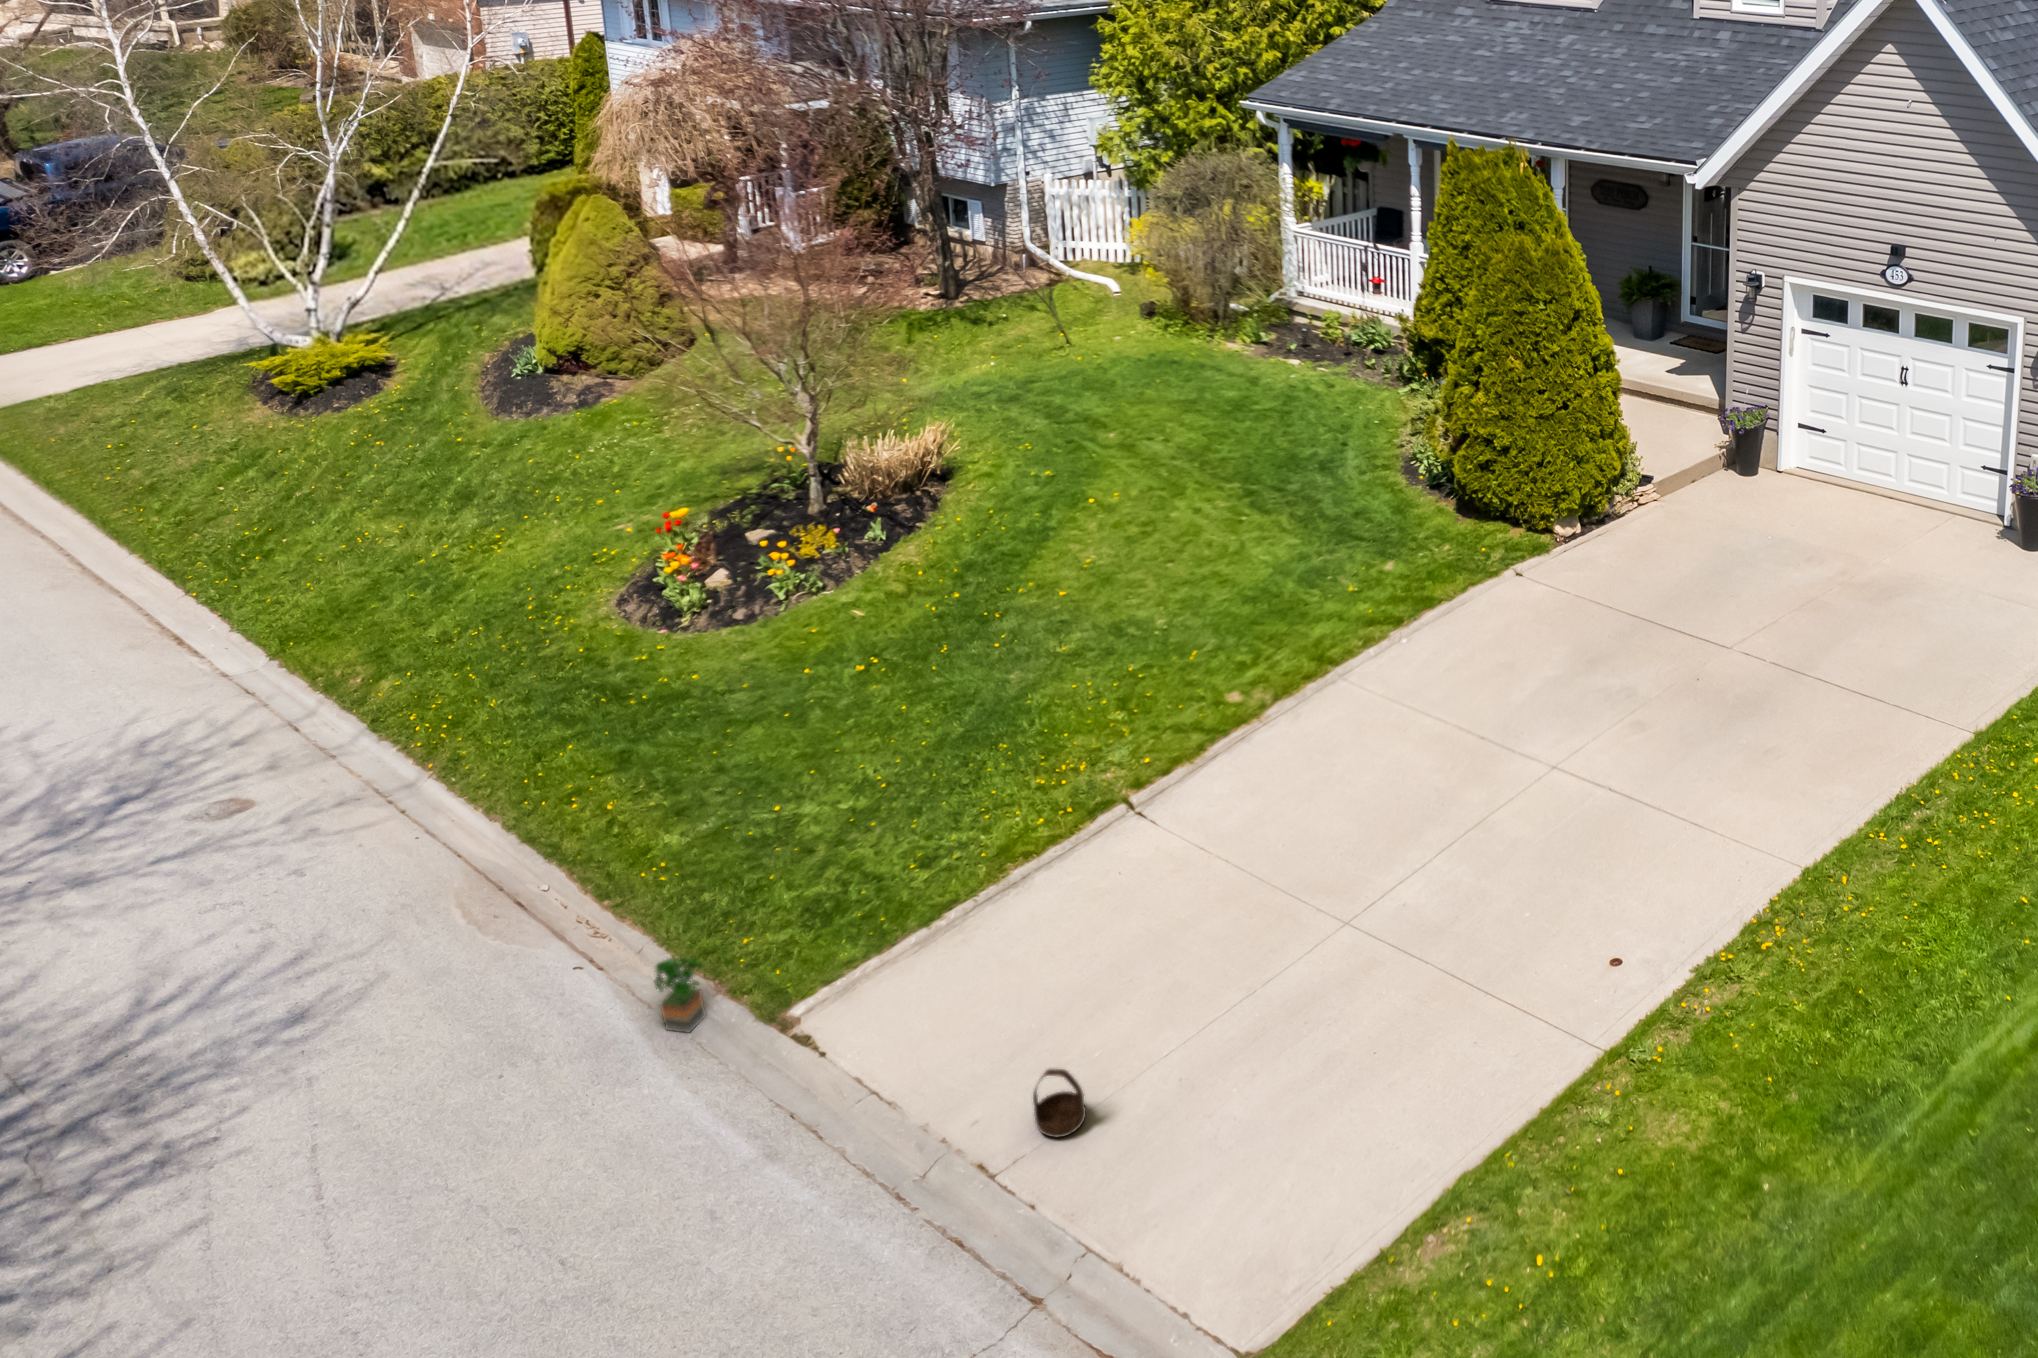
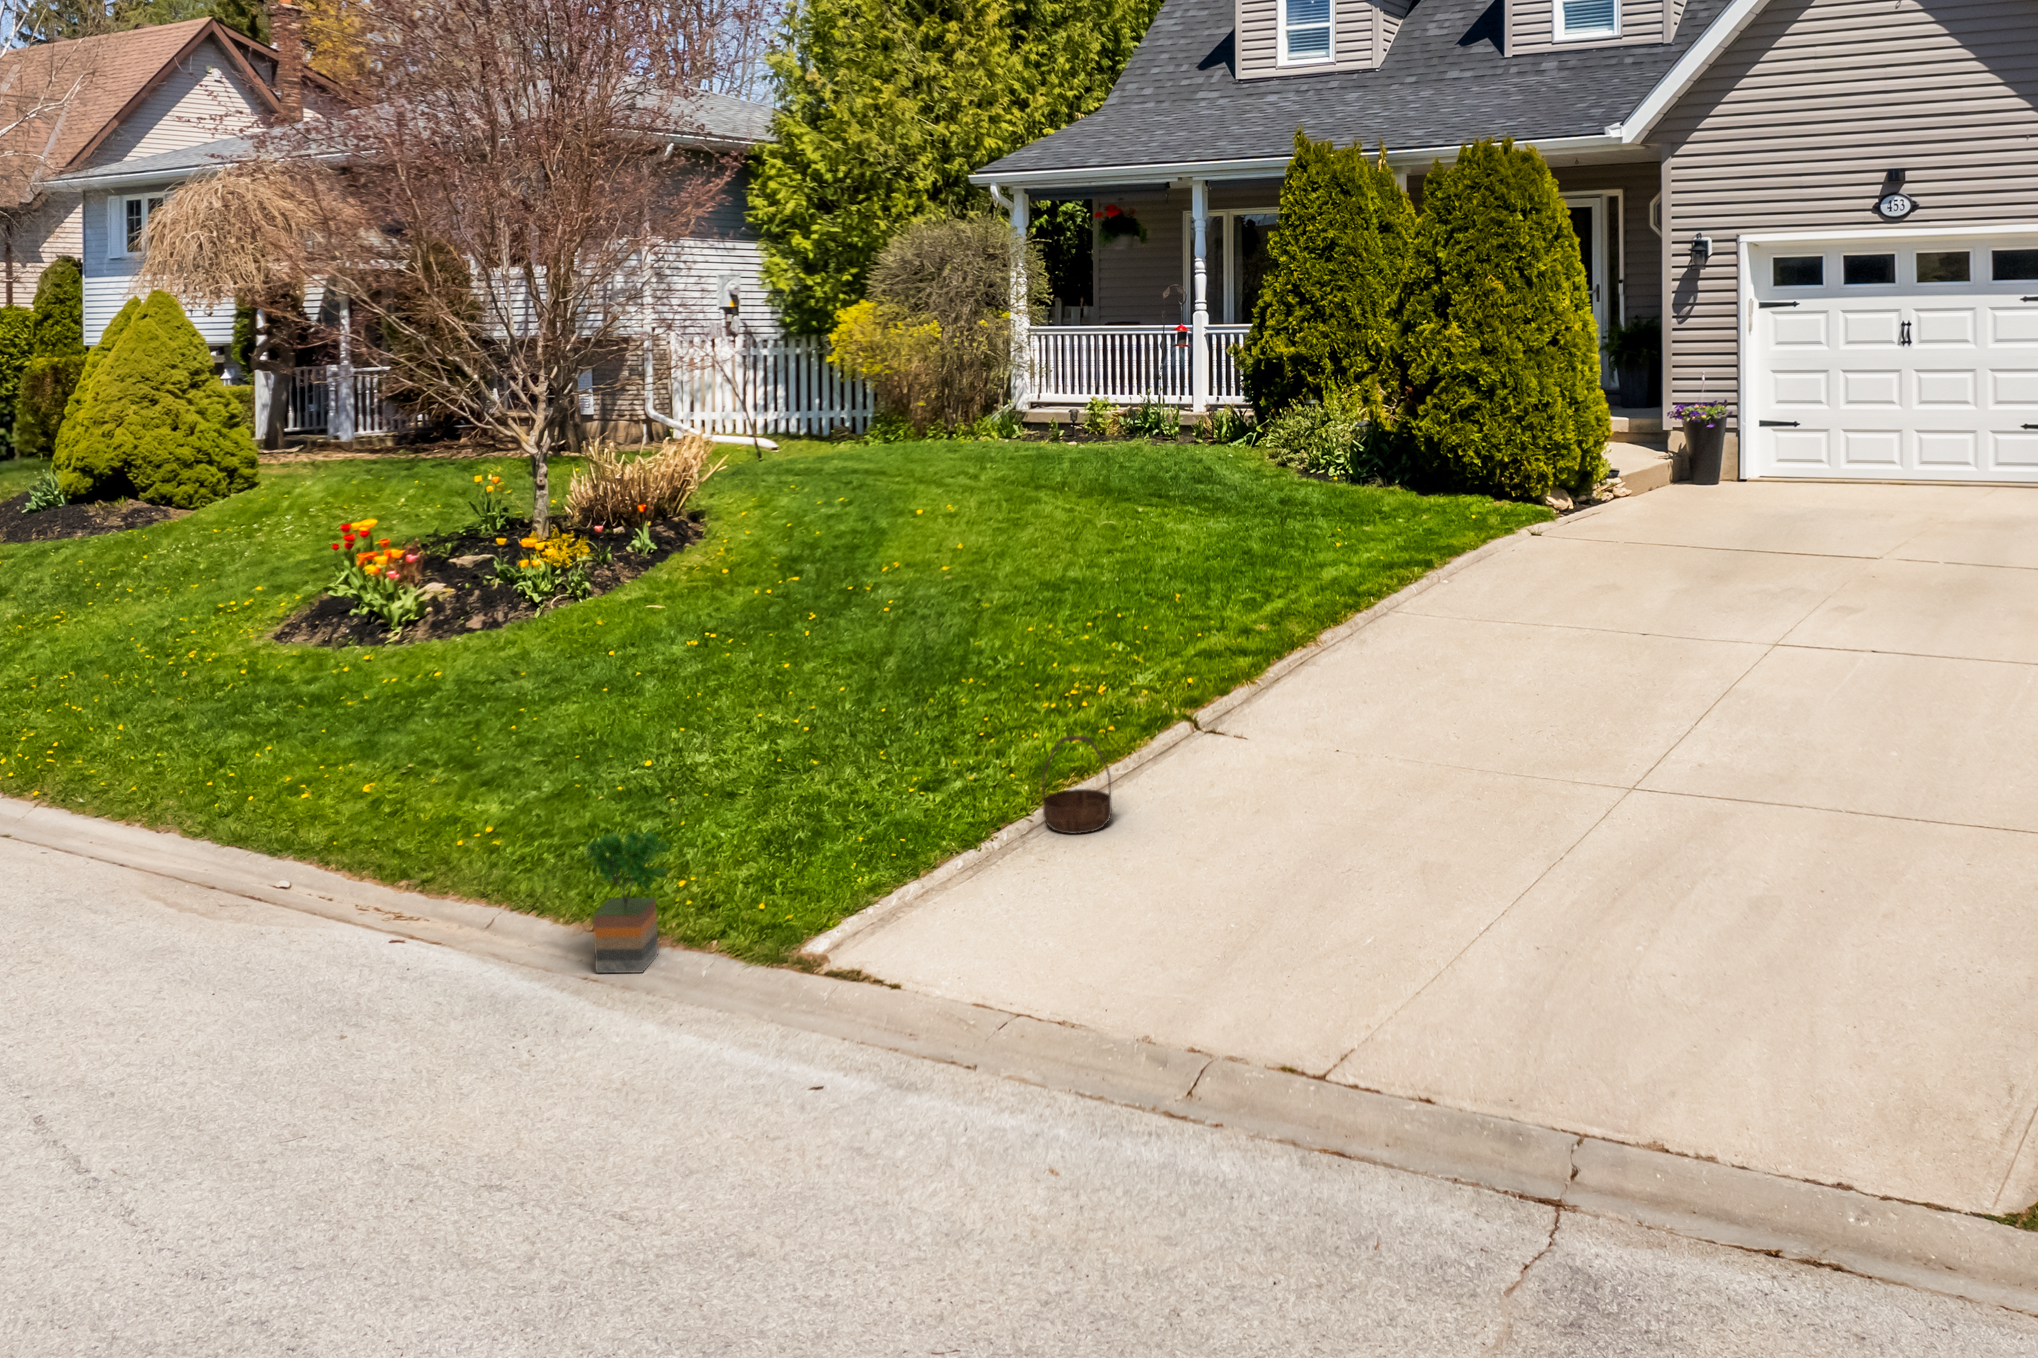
basket: present [1033,1069,1086,1138] -> present [1042,736,1112,834]

